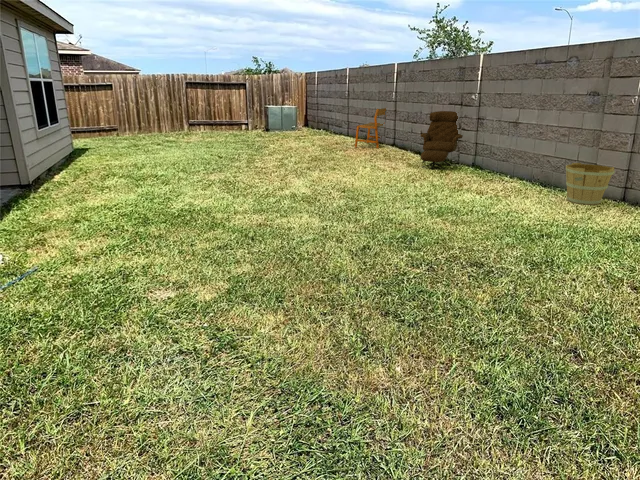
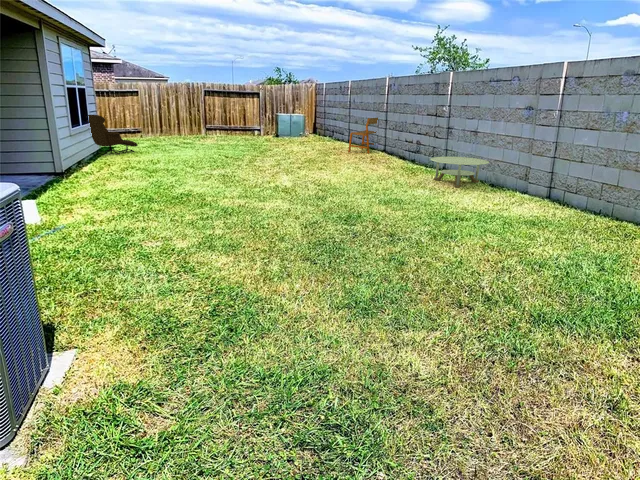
lounge chair: present [421,111,463,169] -> present [87,115,138,155]
round table: none [468,152,538,189] -> present [430,157,489,188]
wooden bucket: present [566,163,615,205] -> none [503,166,541,201]

